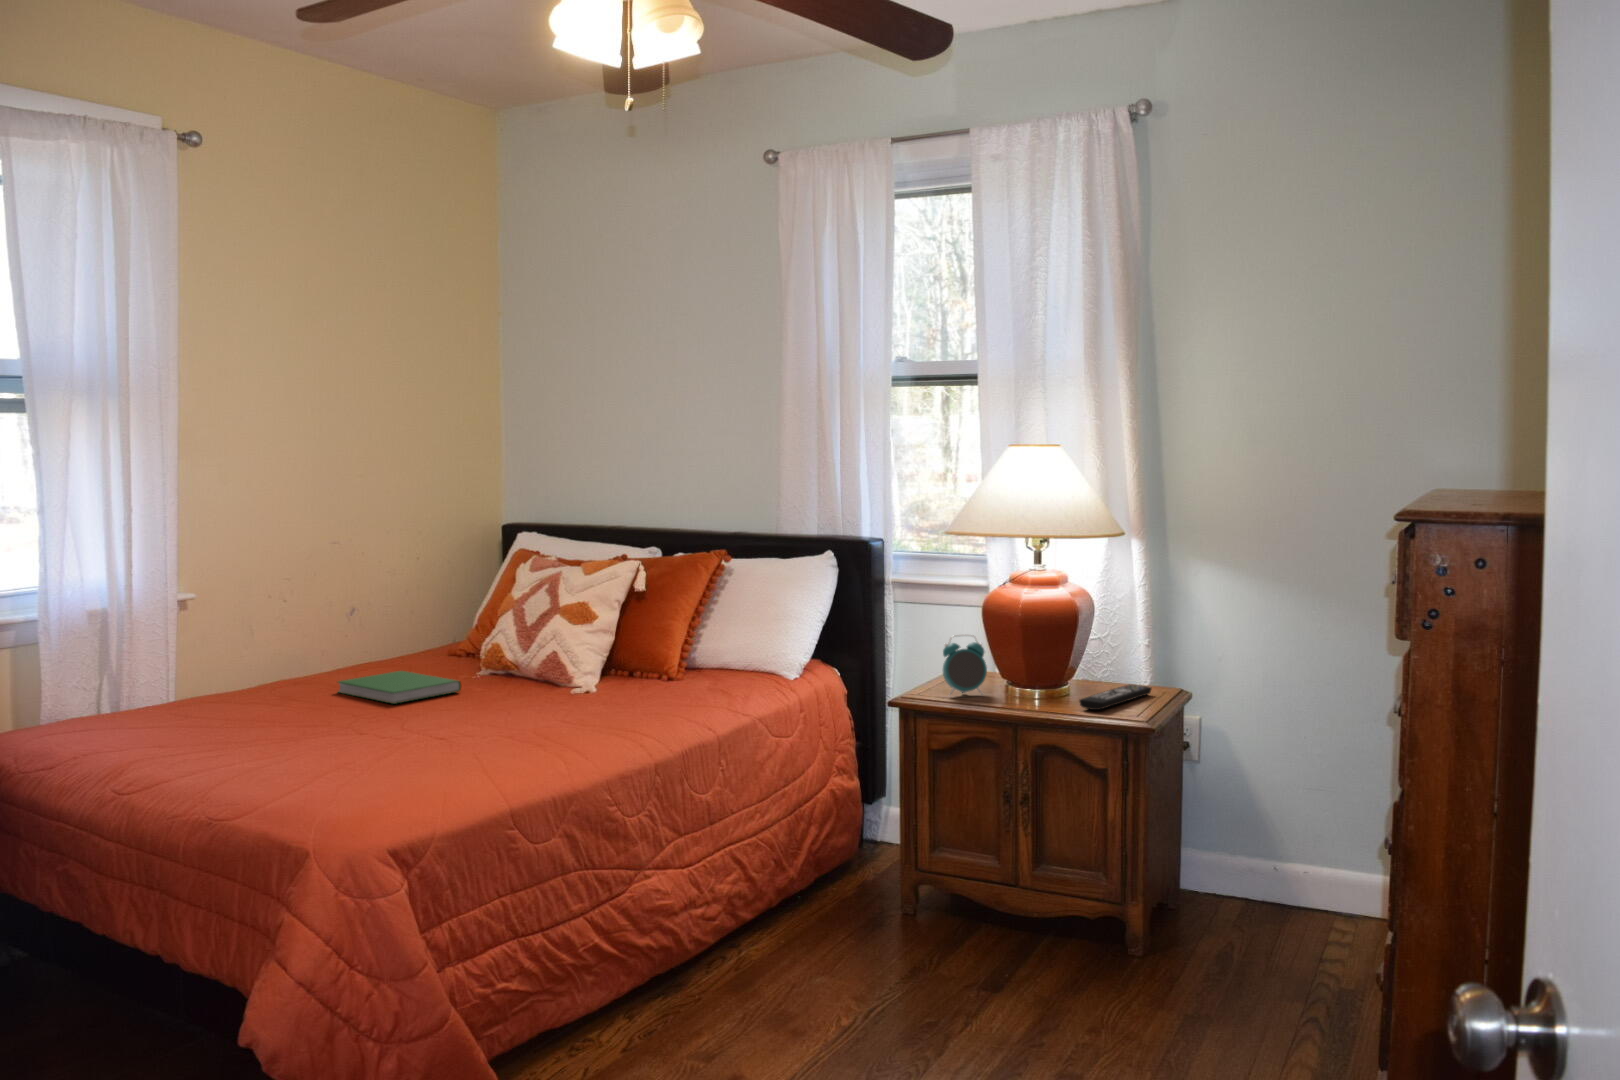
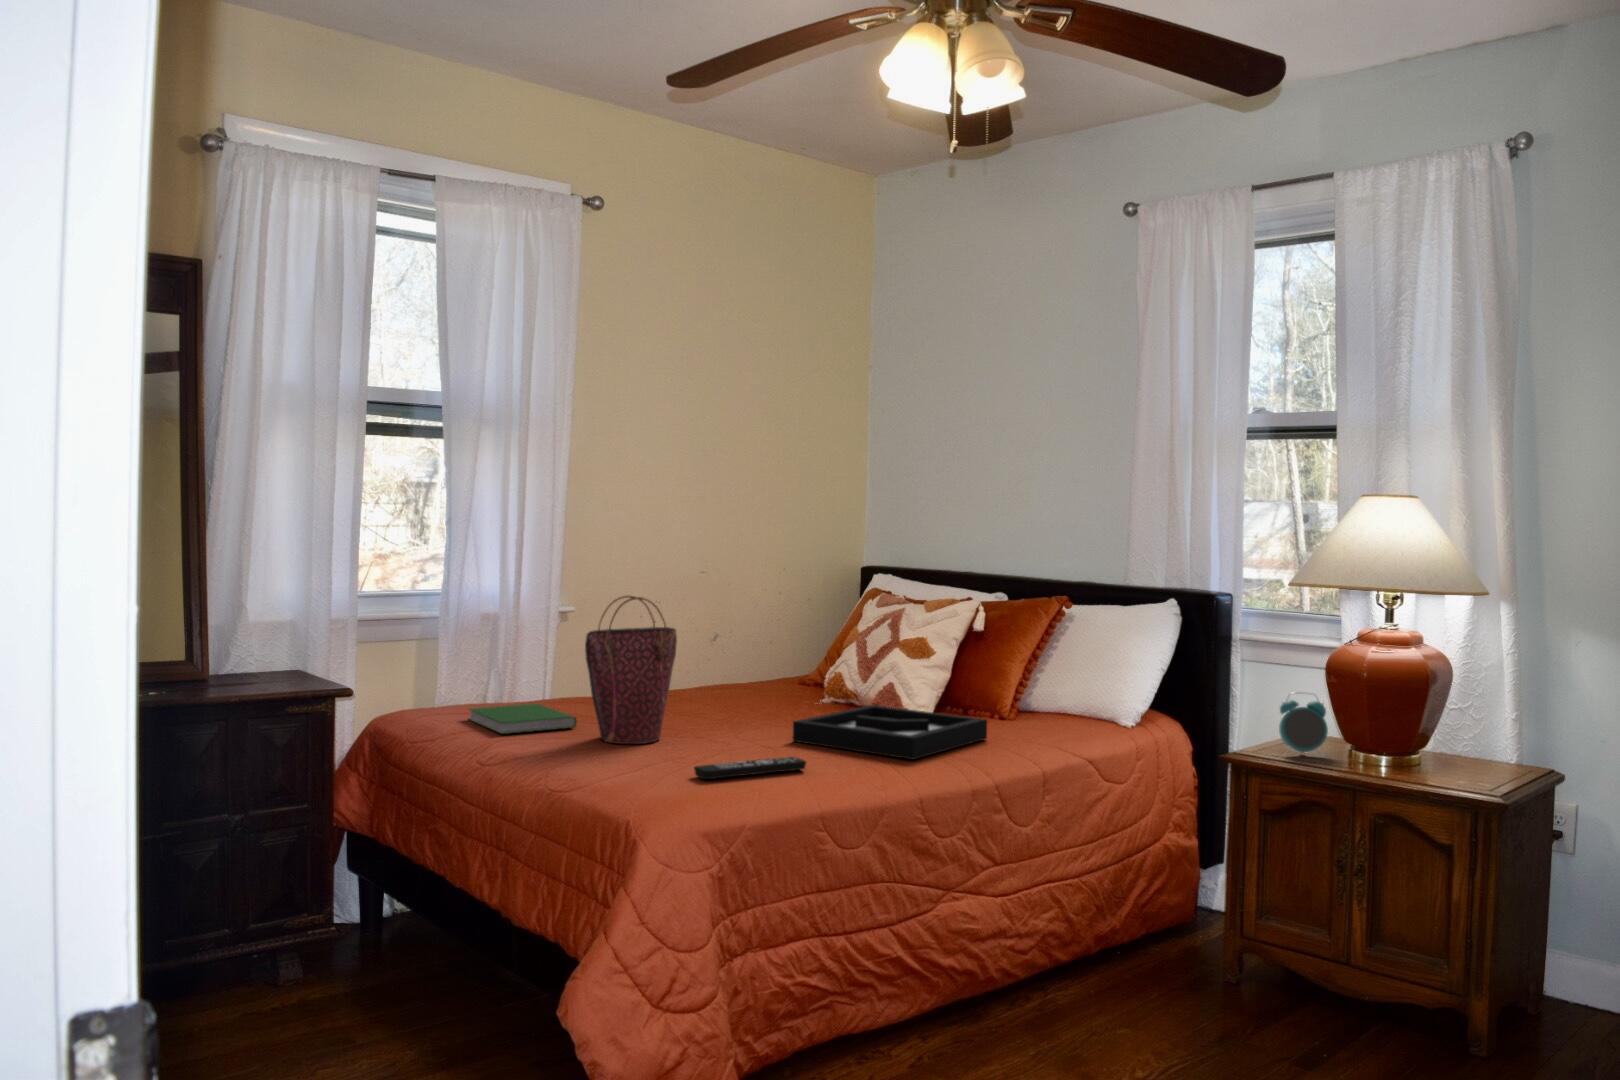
handbag: none [207,578,316,747] -> present [585,595,677,744]
hardcover book: present [338,671,461,704] -> present [469,704,577,734]
decorative tray: none [457,677,663,736] -> present [793,705,987,759]
remote control: present [1079,685,1151,710] -> present [694,757,806,779]

